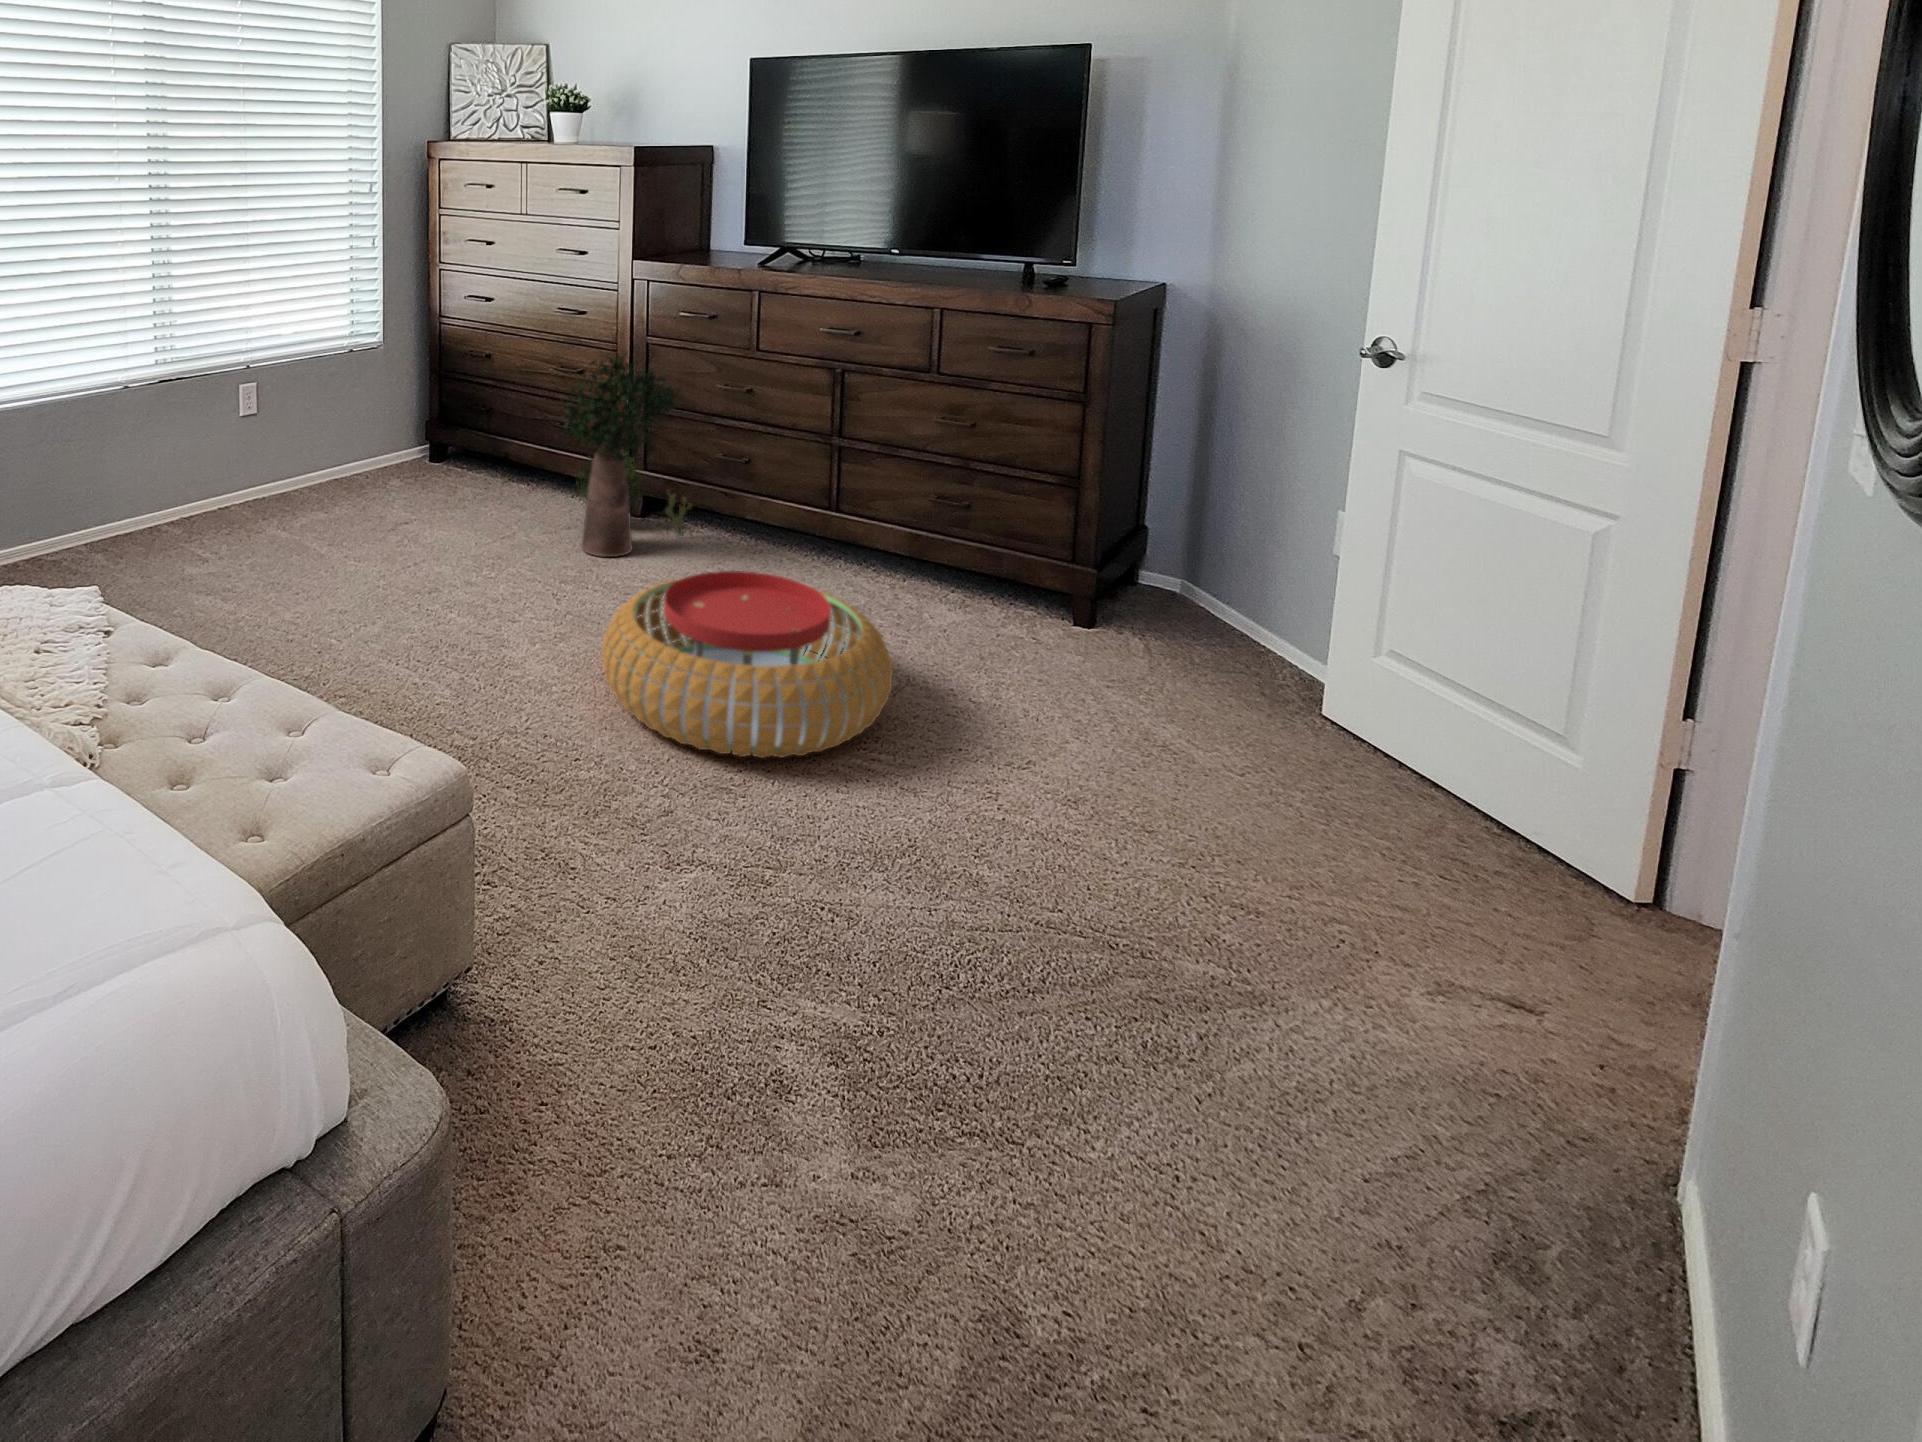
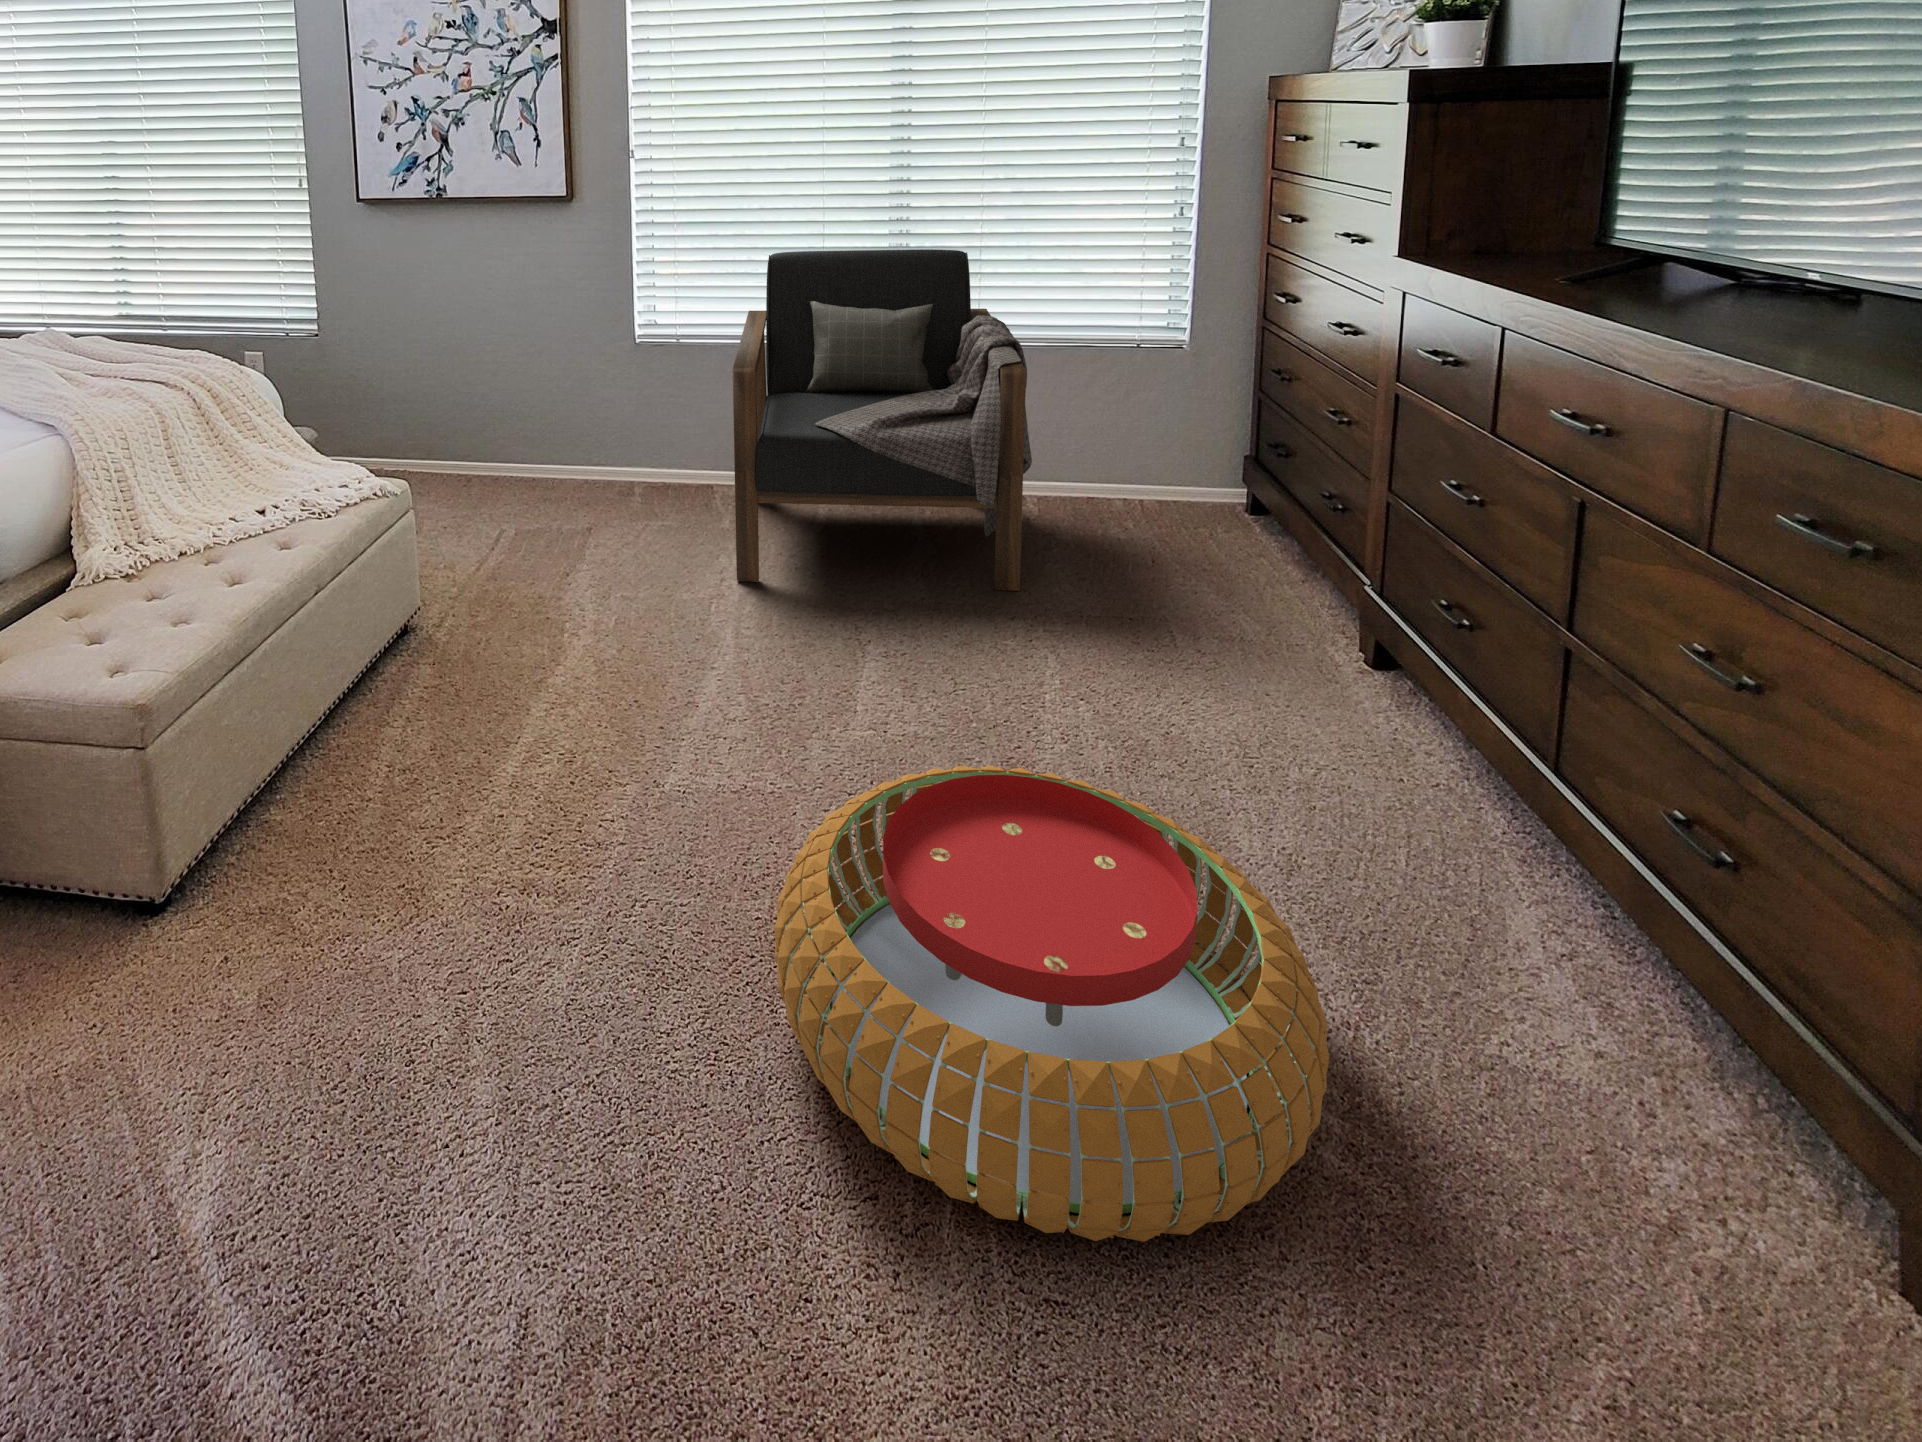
armchair: none [84,286,406,608] -> present [733,249,1032,591]
potted plant: present [552,354,691,557] -> none [1181,401,1460,749]

